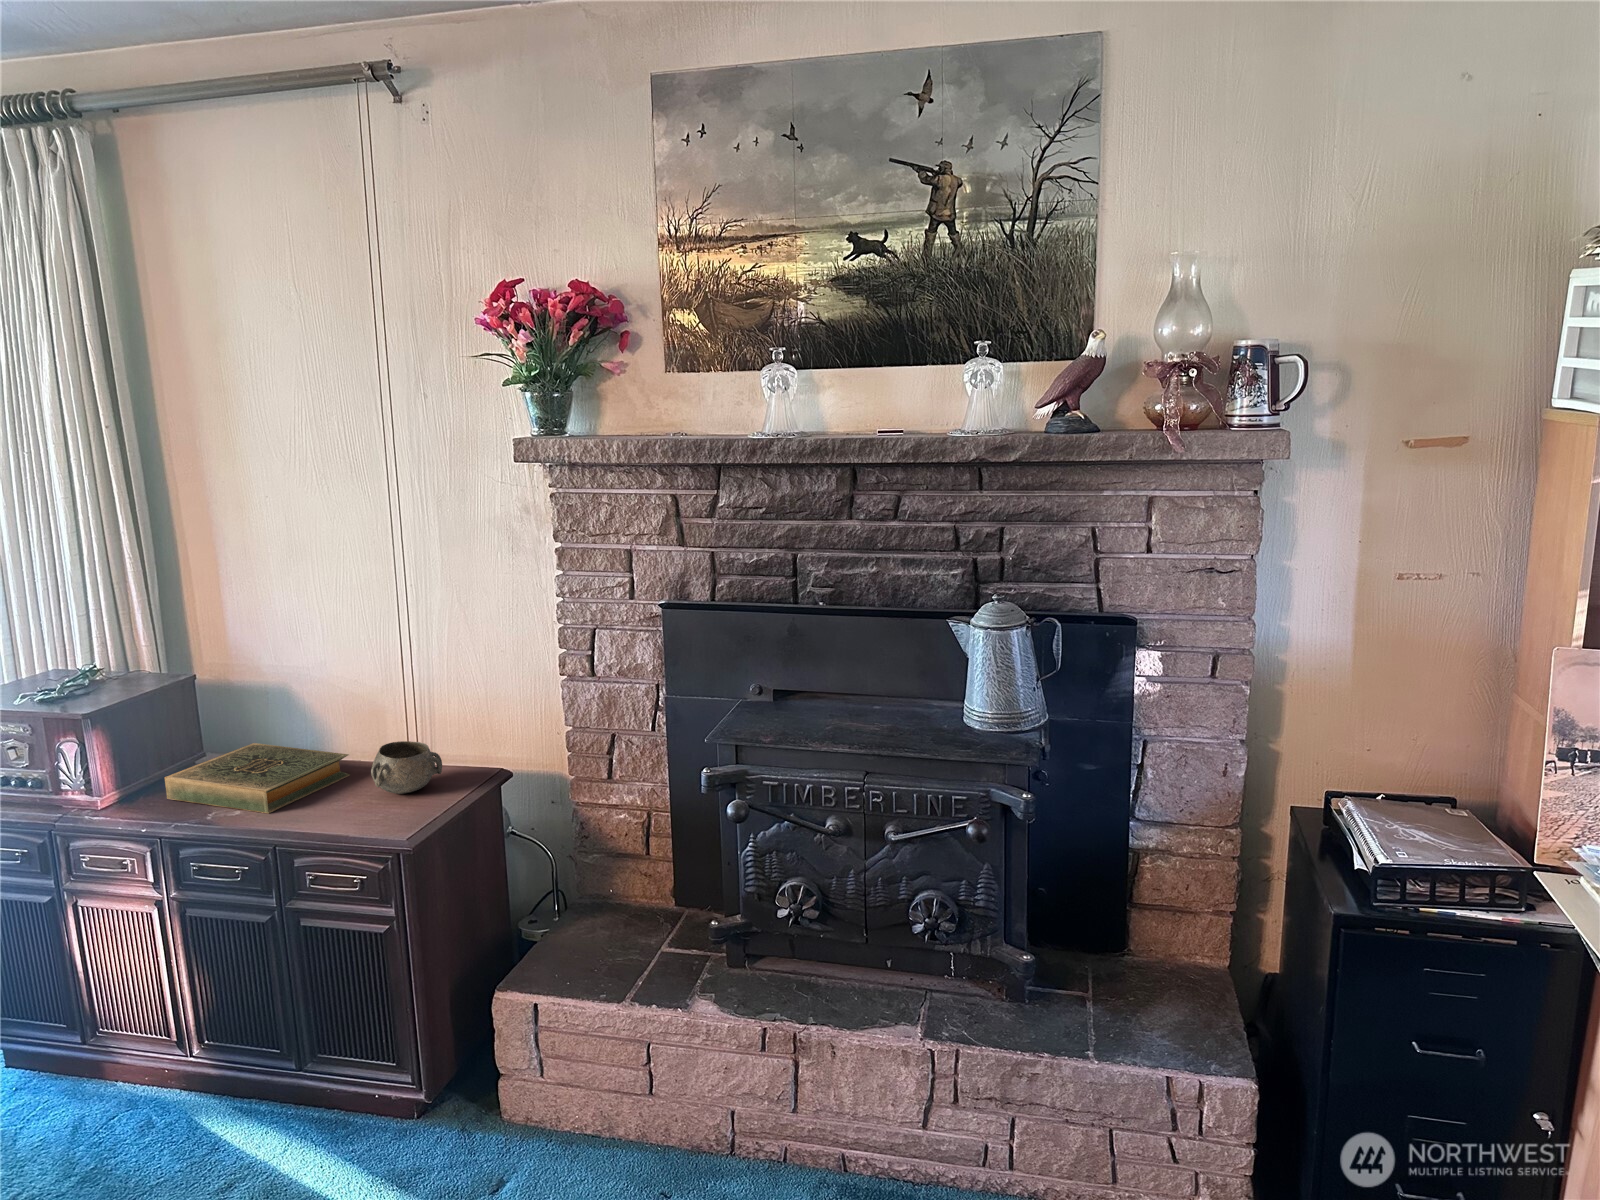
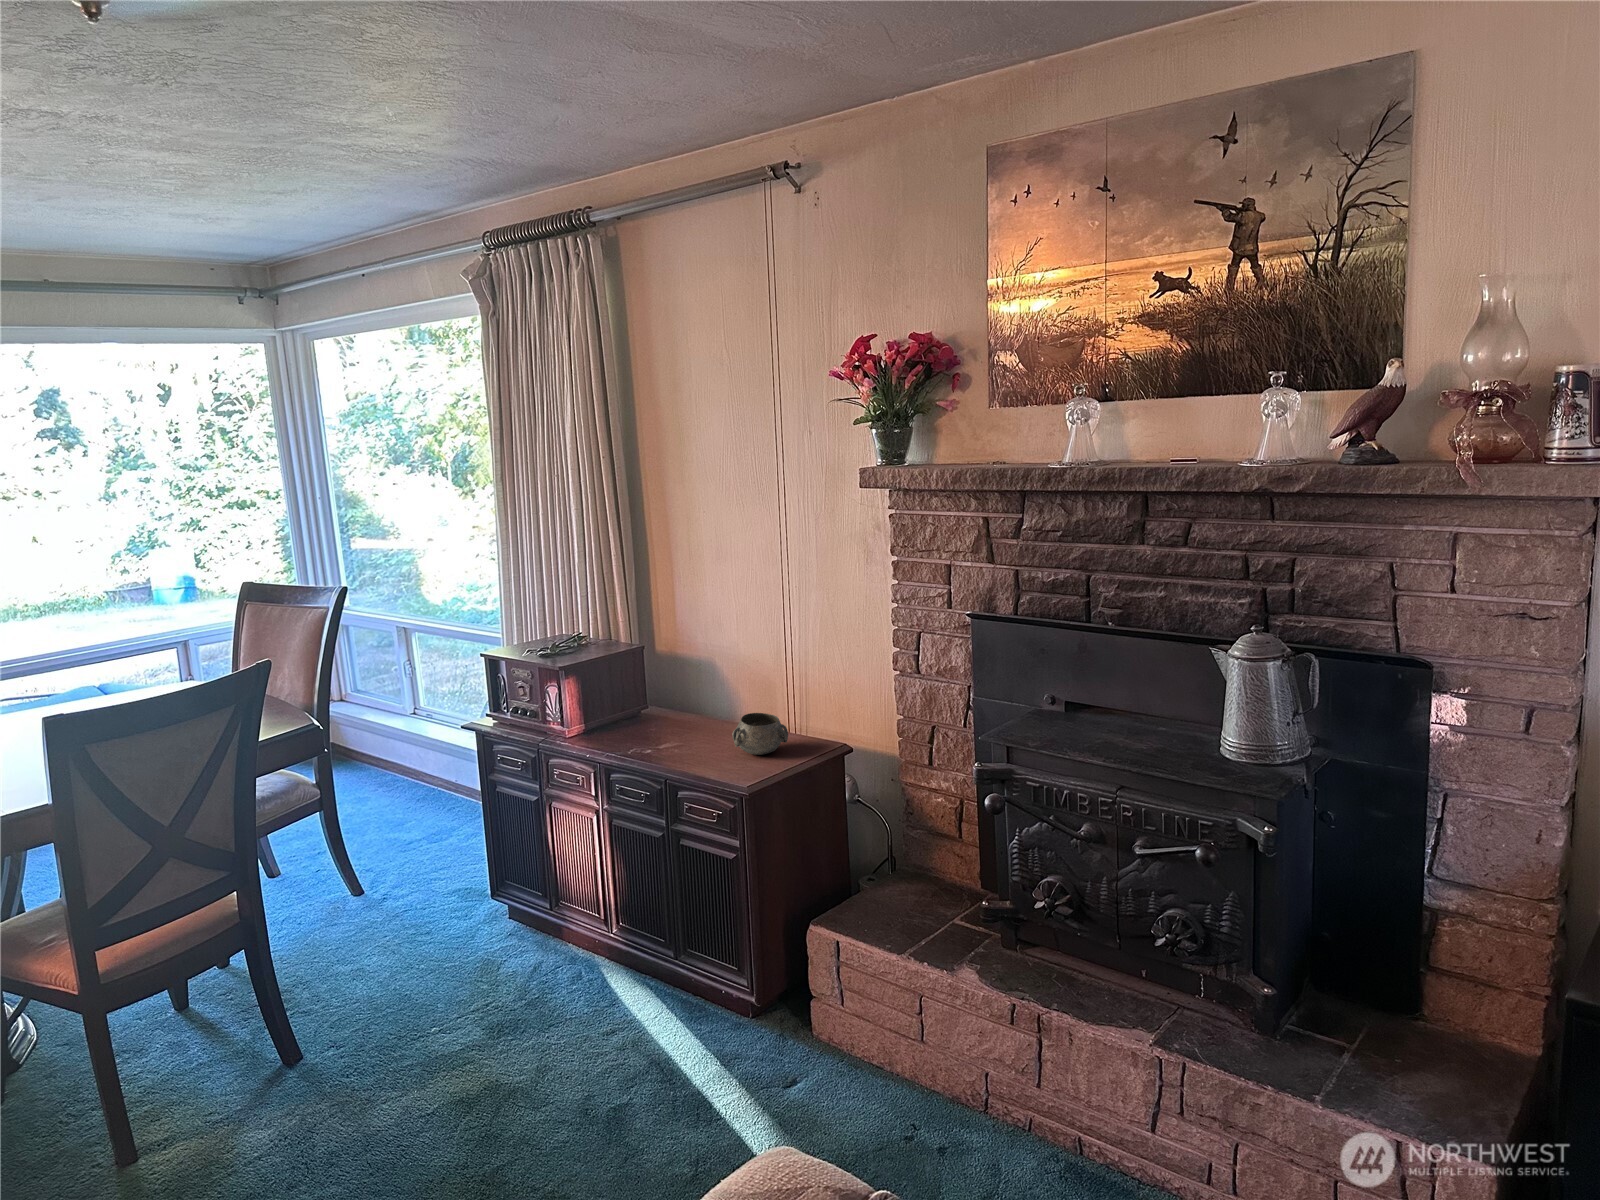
hardback book: present [164,743,350,813] -> none [601,703,729,757]

